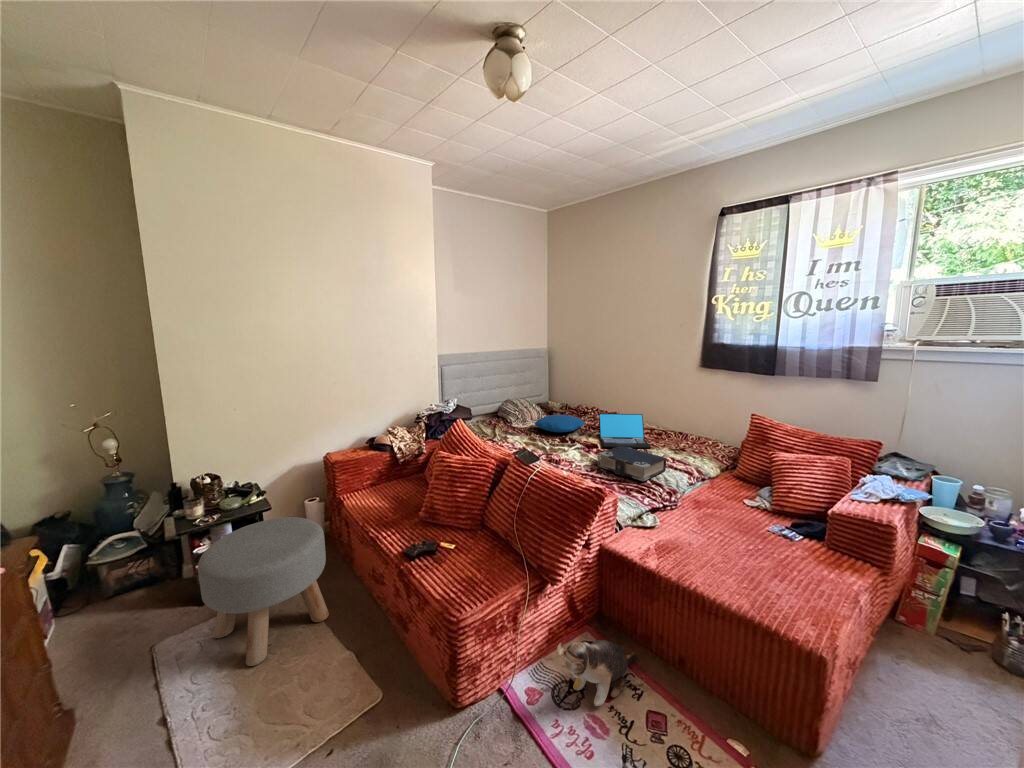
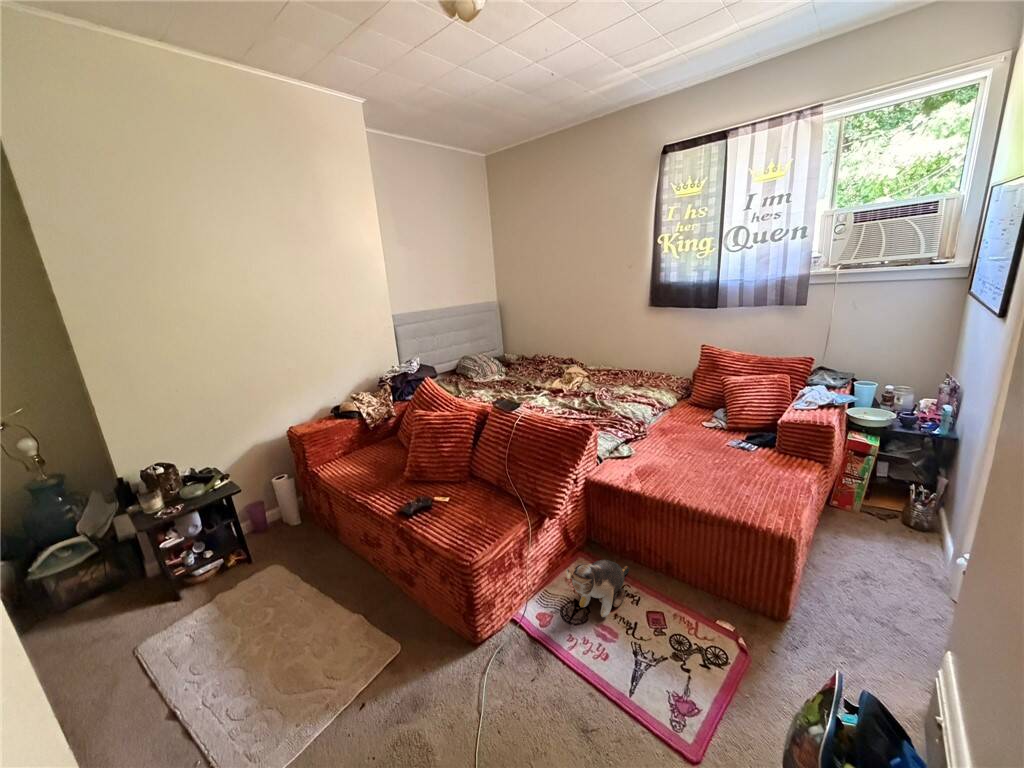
laptop: present [599,414,651,448] -> none [561,356,613,391]
pillow: present [535,415,585,432] -> none [499,365,547,382]
book: present [598,446,666,481] -> none [567,387,631,417]
ottoman: present [198,517,329,666] -> none [173,494,326,647]

